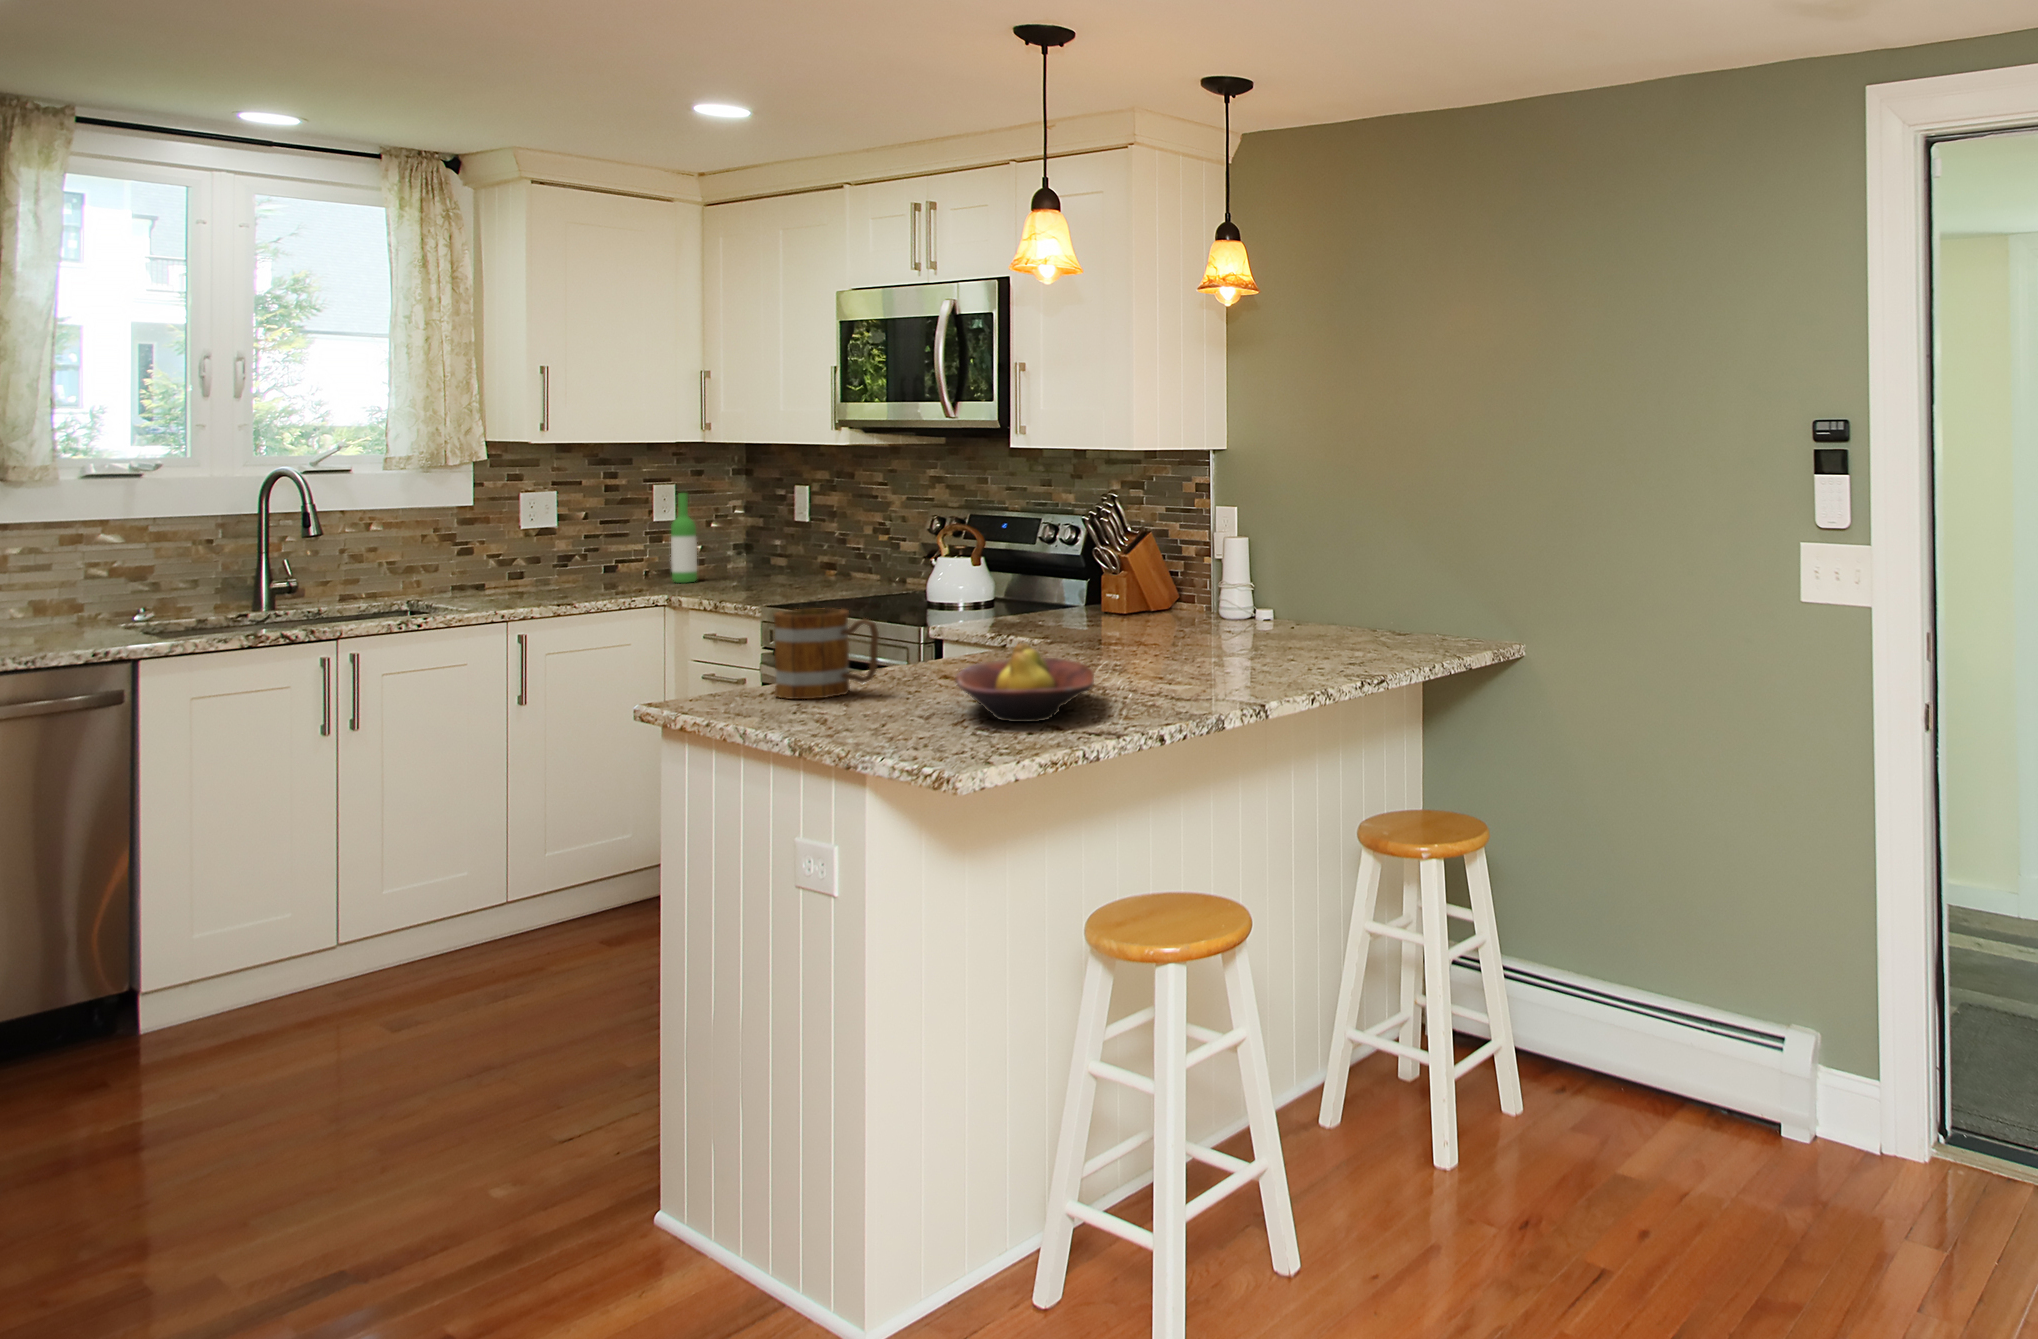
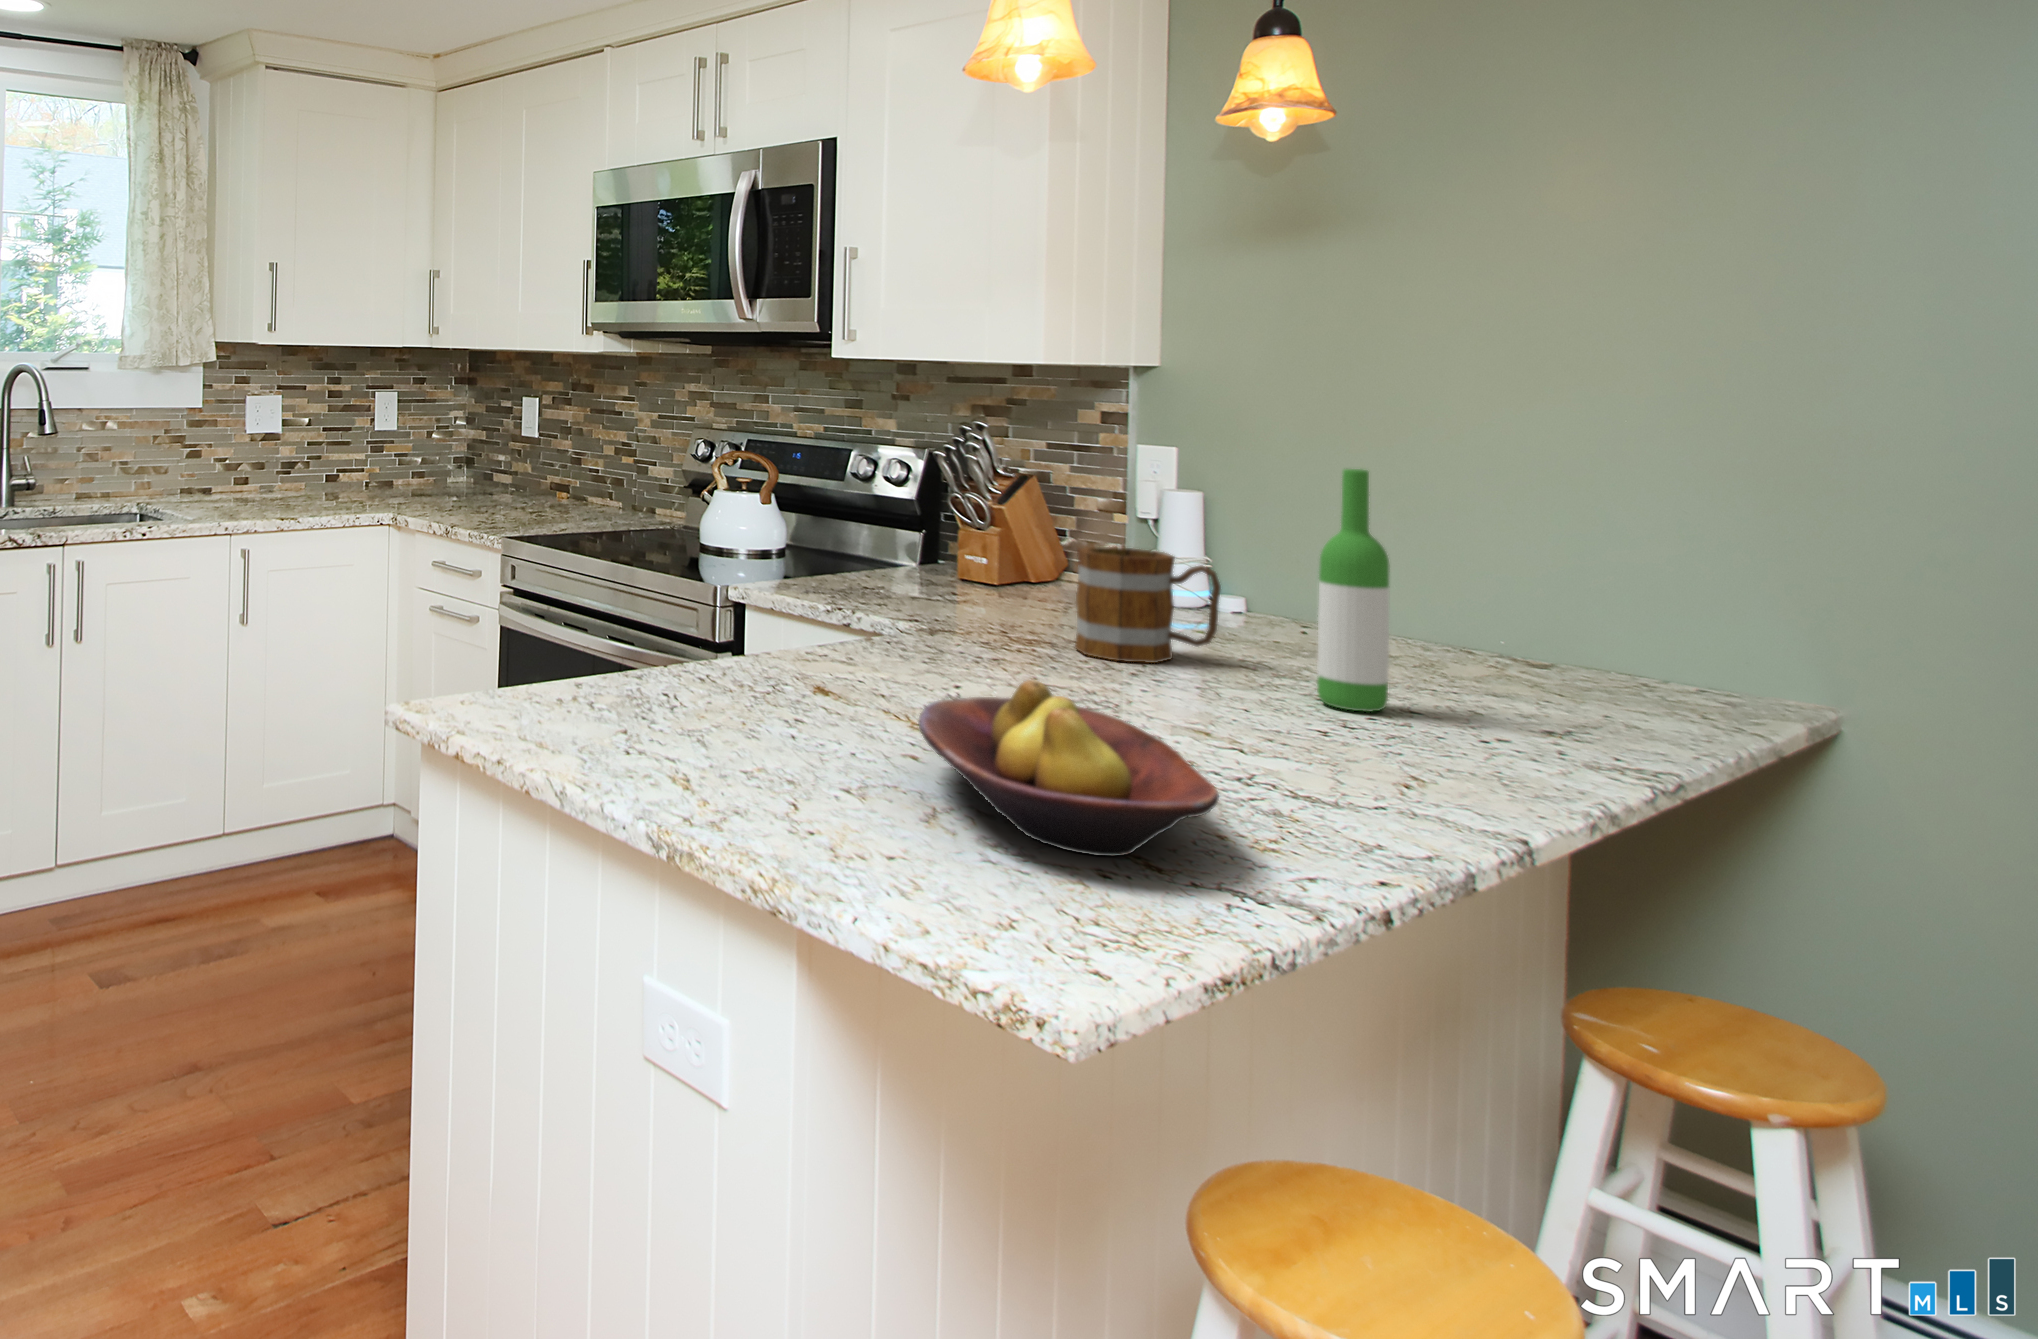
wine bottle: present [671,493,697,583] -> present [1317,469,1390,712]
mug: present [774,608,879,699] -> present [1075,547,1221,663]

